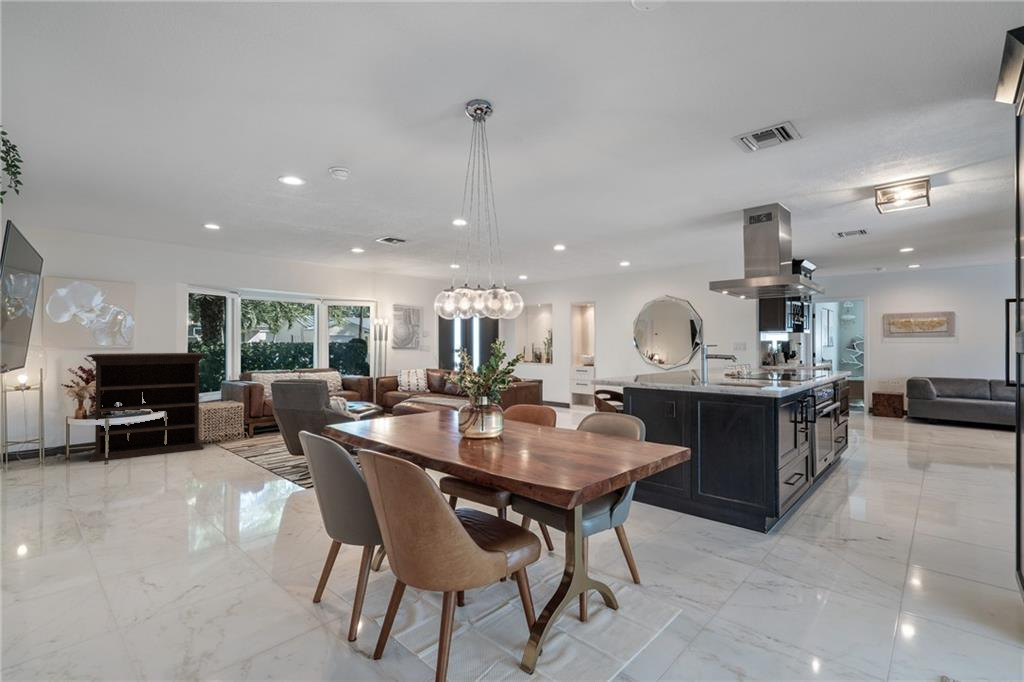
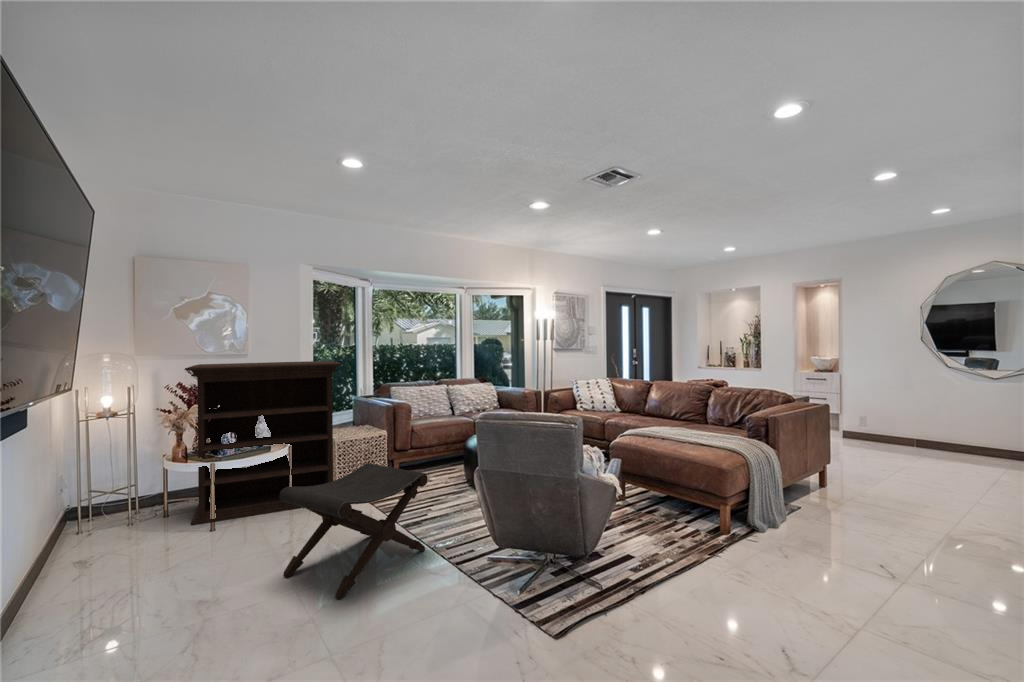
footstool: none [156,416,257,483] -> present [279,463,428,599]

